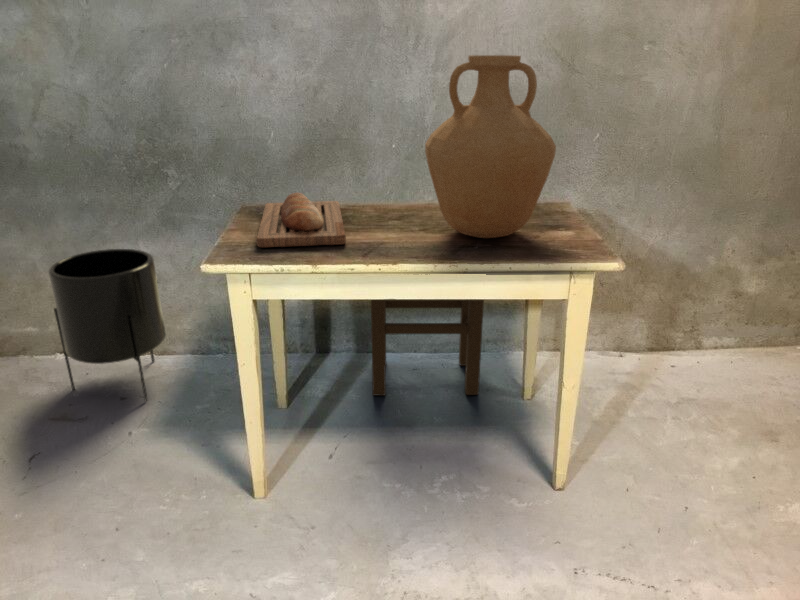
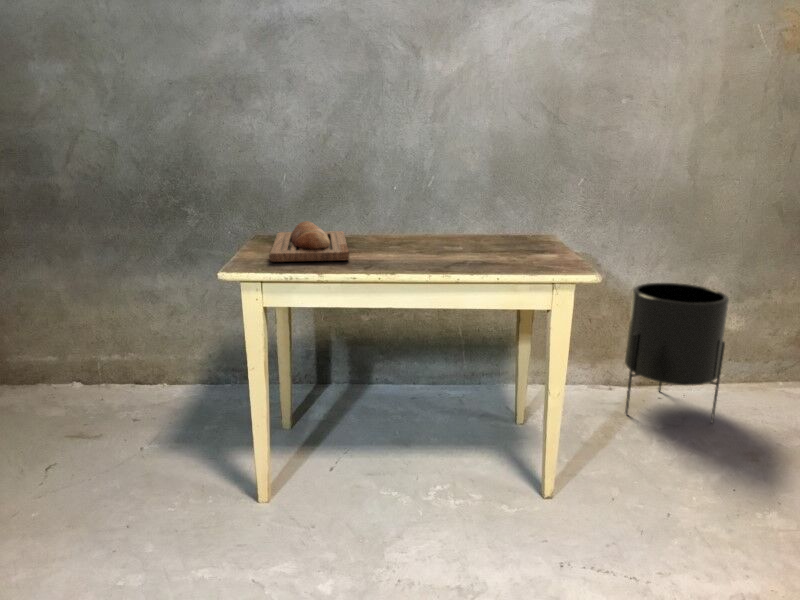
vase: present [425,55,556,238] -> none [421,97,536,258]
planter: present [48,249,166,401] -> present [625,283,729,423]
stool: present [371,300,484,395] -> none [370,269,482,420]

